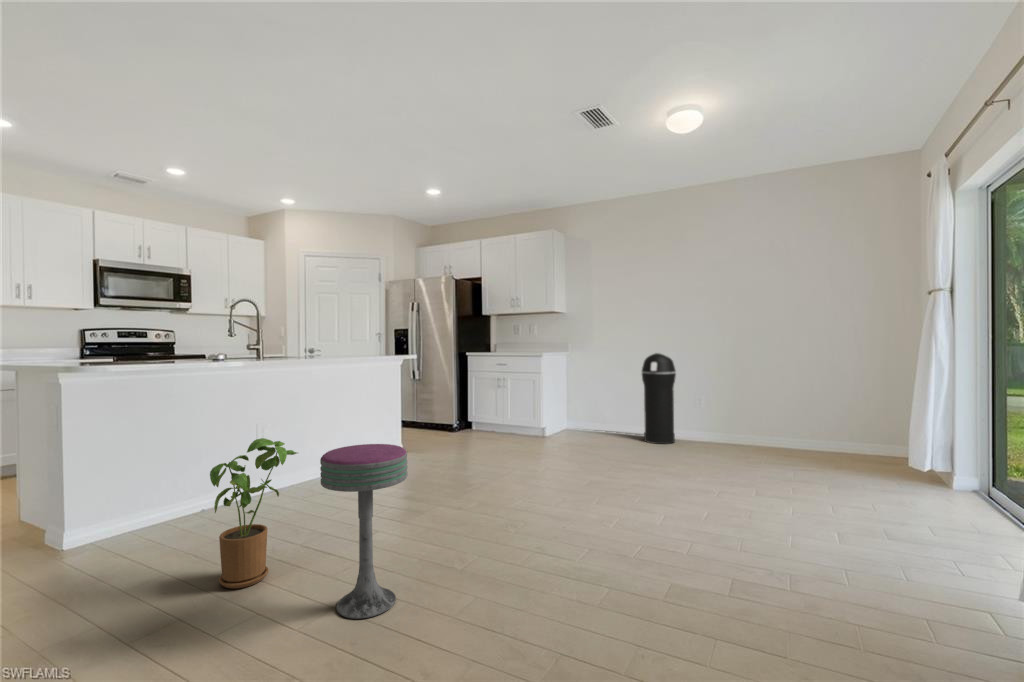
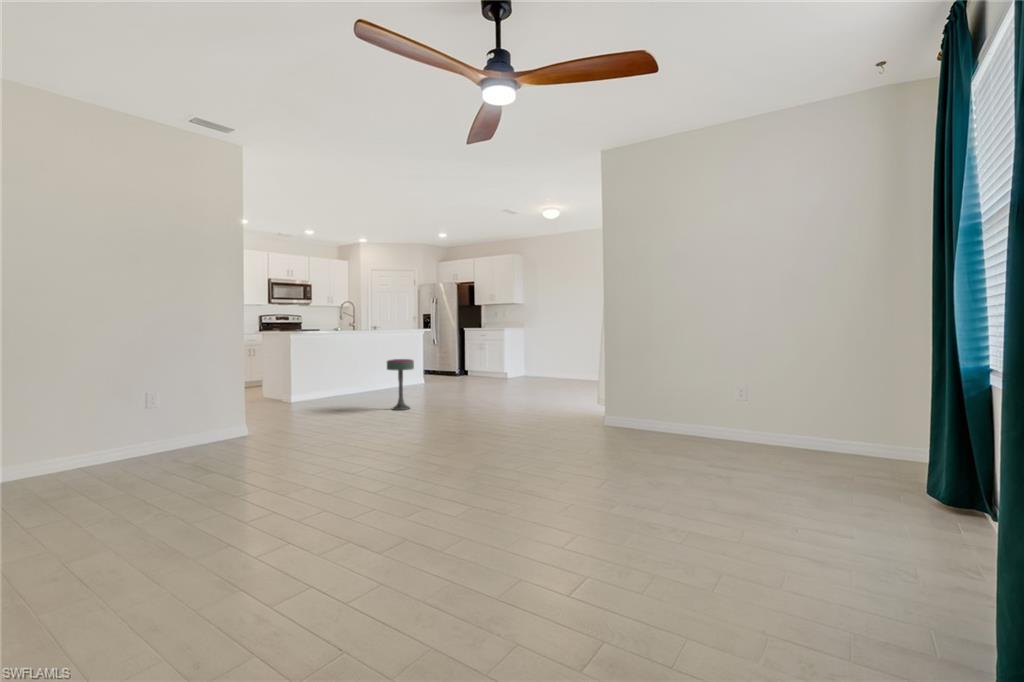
trash can: present [642,353,676,444] -> none [560,330,579,381]
house plant: present [210,438,297,589] -> none [350,358,379,406]

